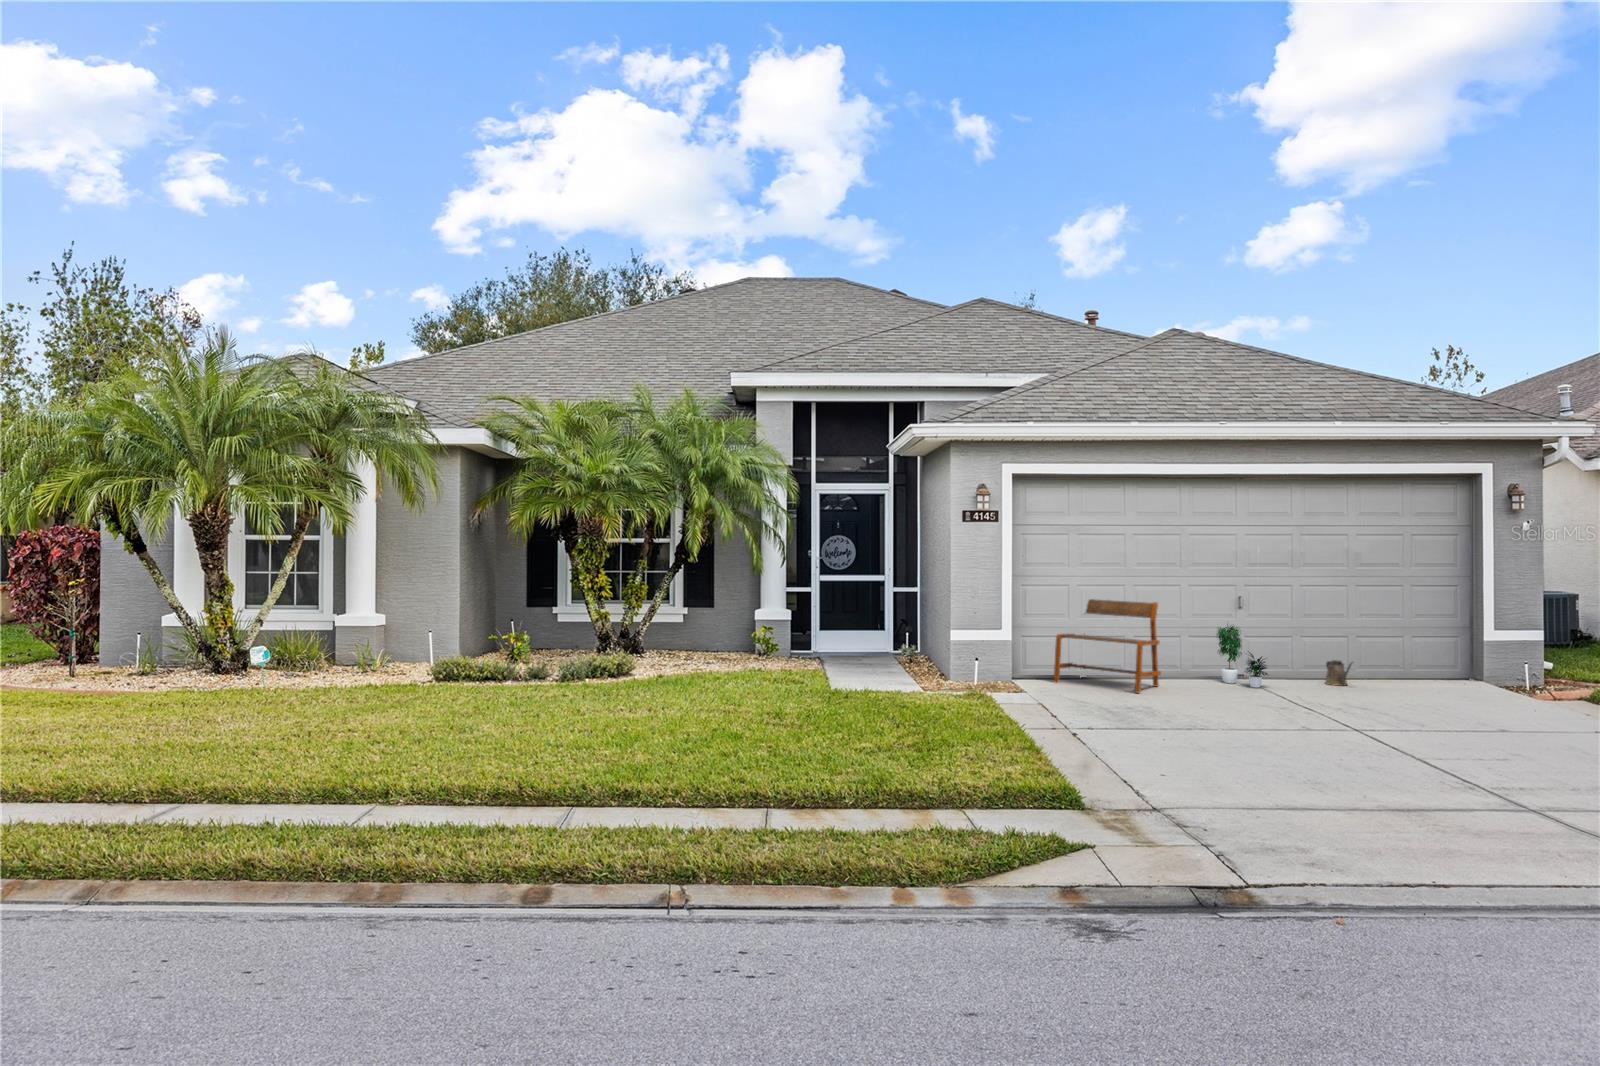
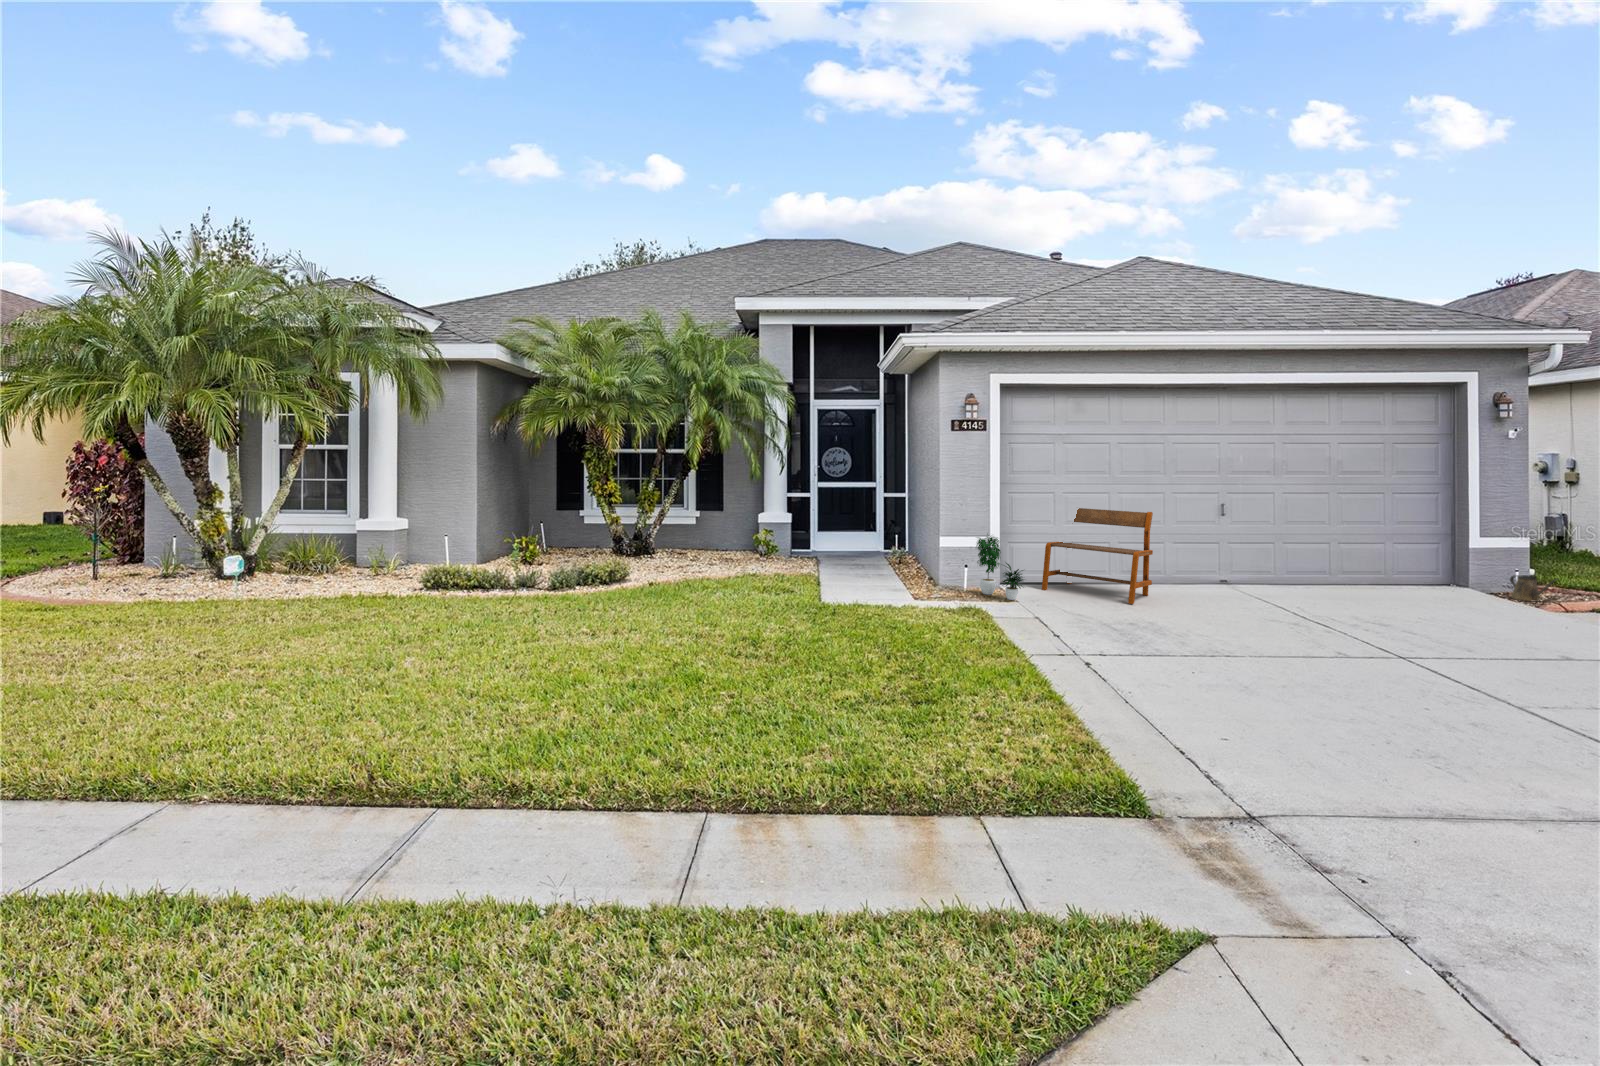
potted plant: present [1217,624,1268,688] -> present [977,536,1024,600]
watering can: present [1325,660,1352,686] -> present [1510,575,1557,602]

